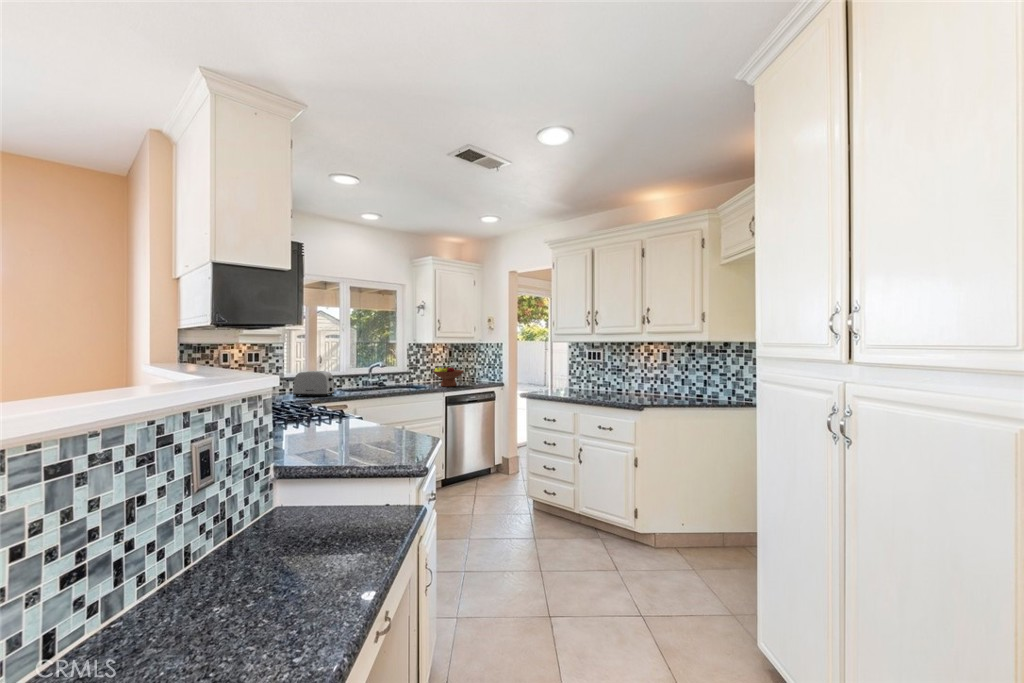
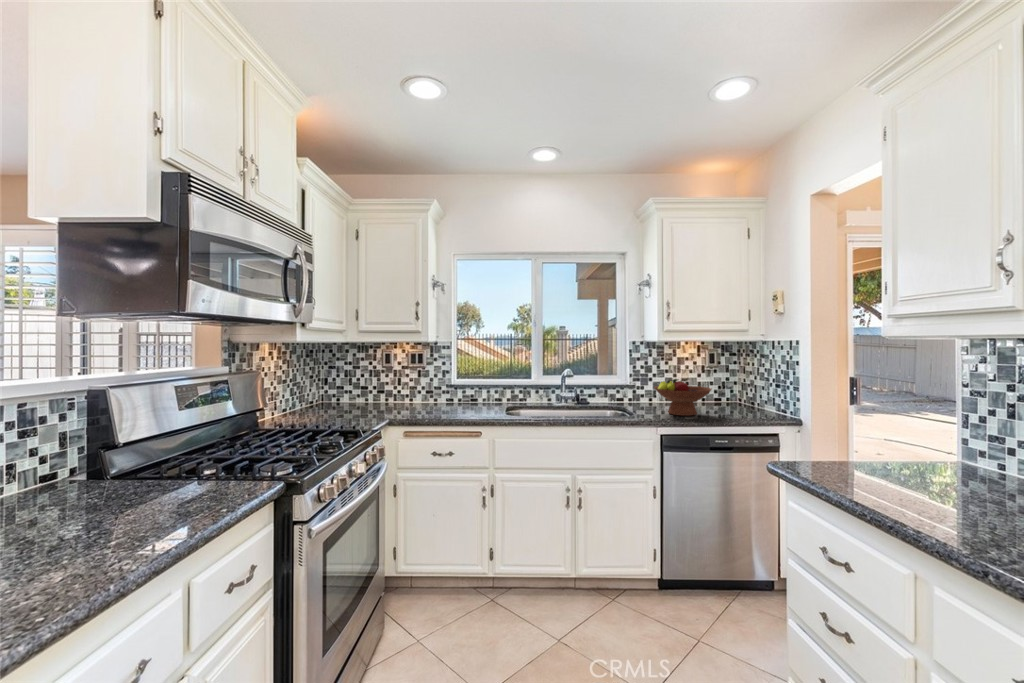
toaster: present [293,371,334,397] -> none [440,379,483,415]

